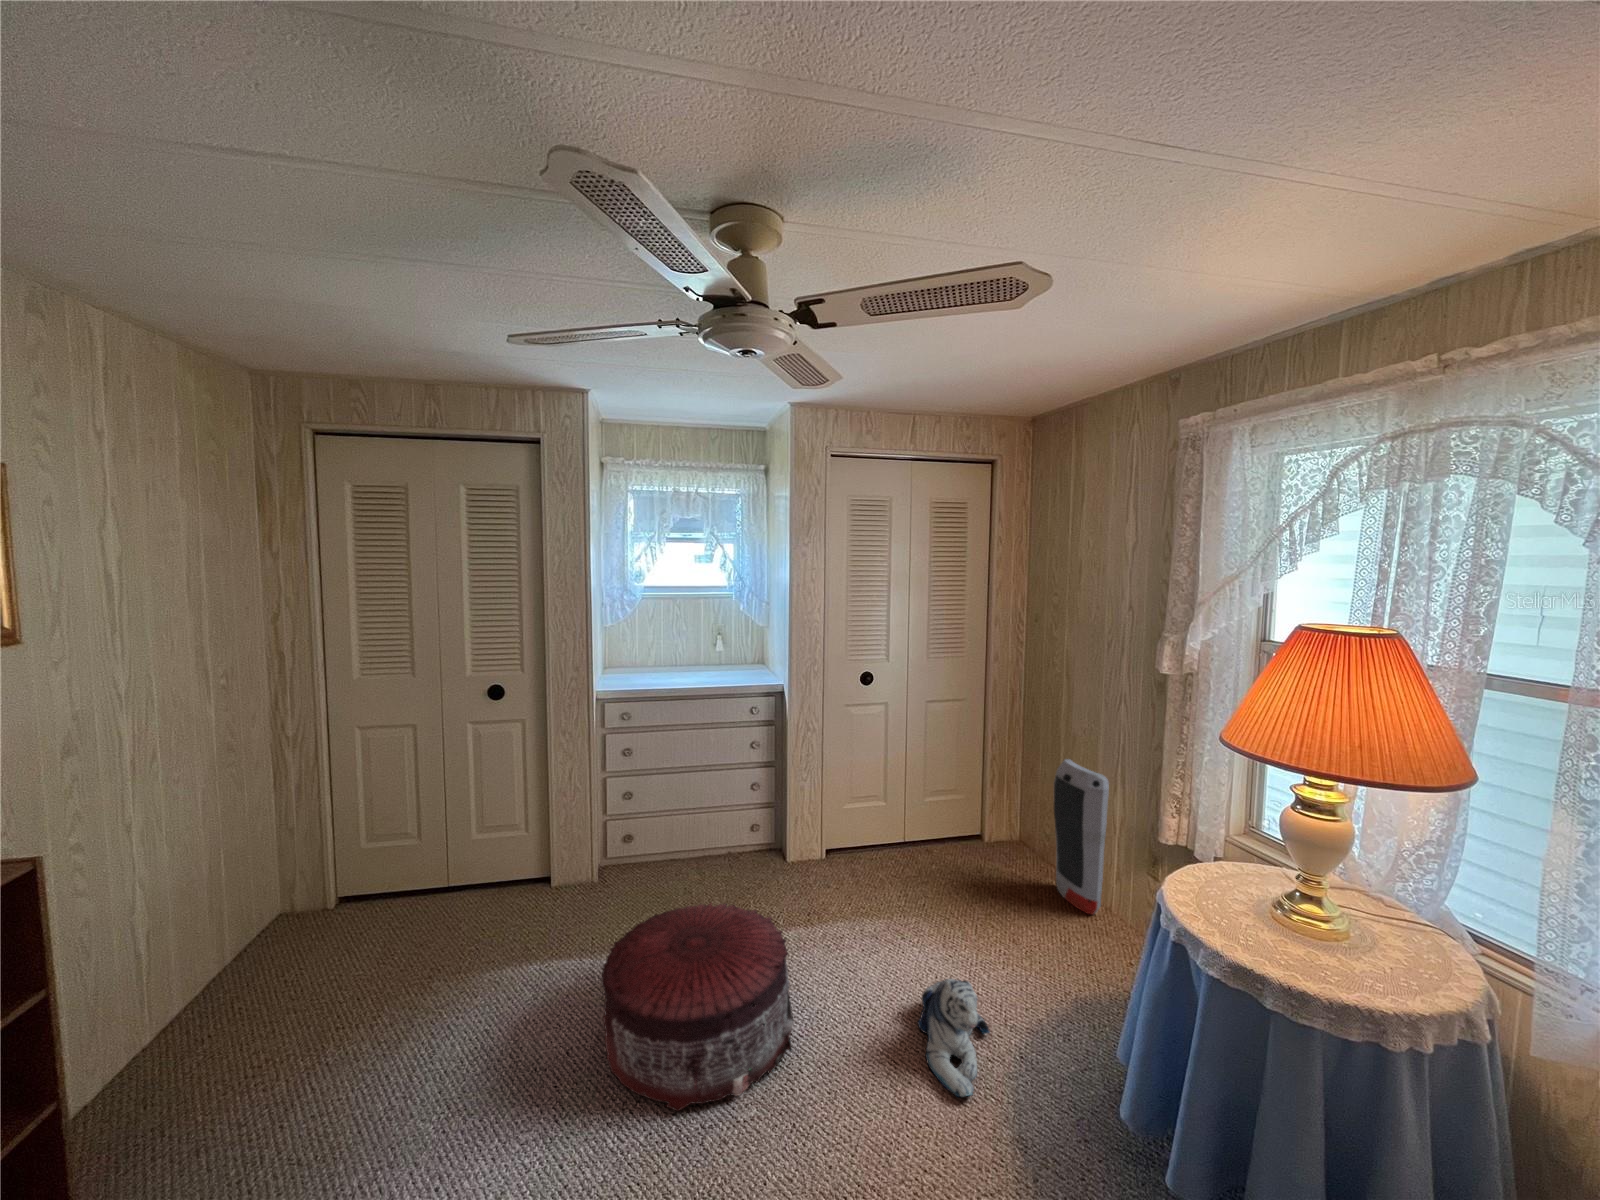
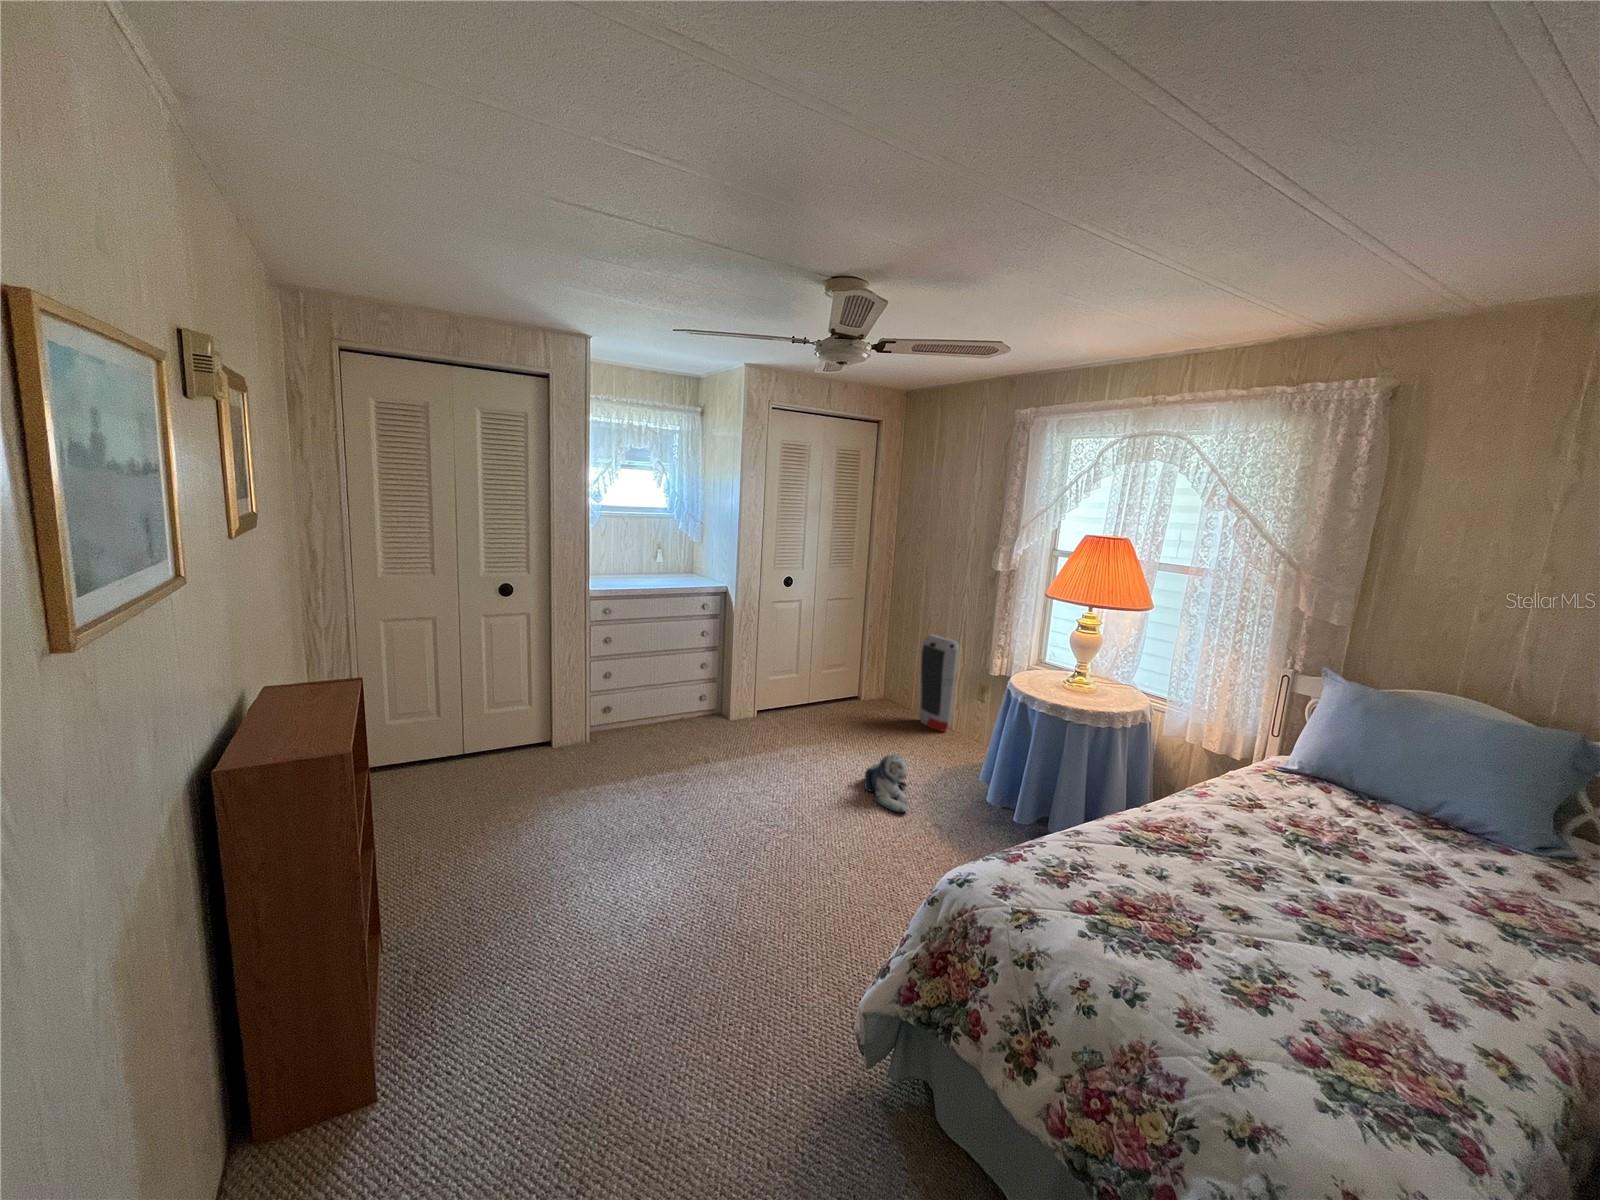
pouf: present [602,903,793,1111] -> none [668,730,799,838]

